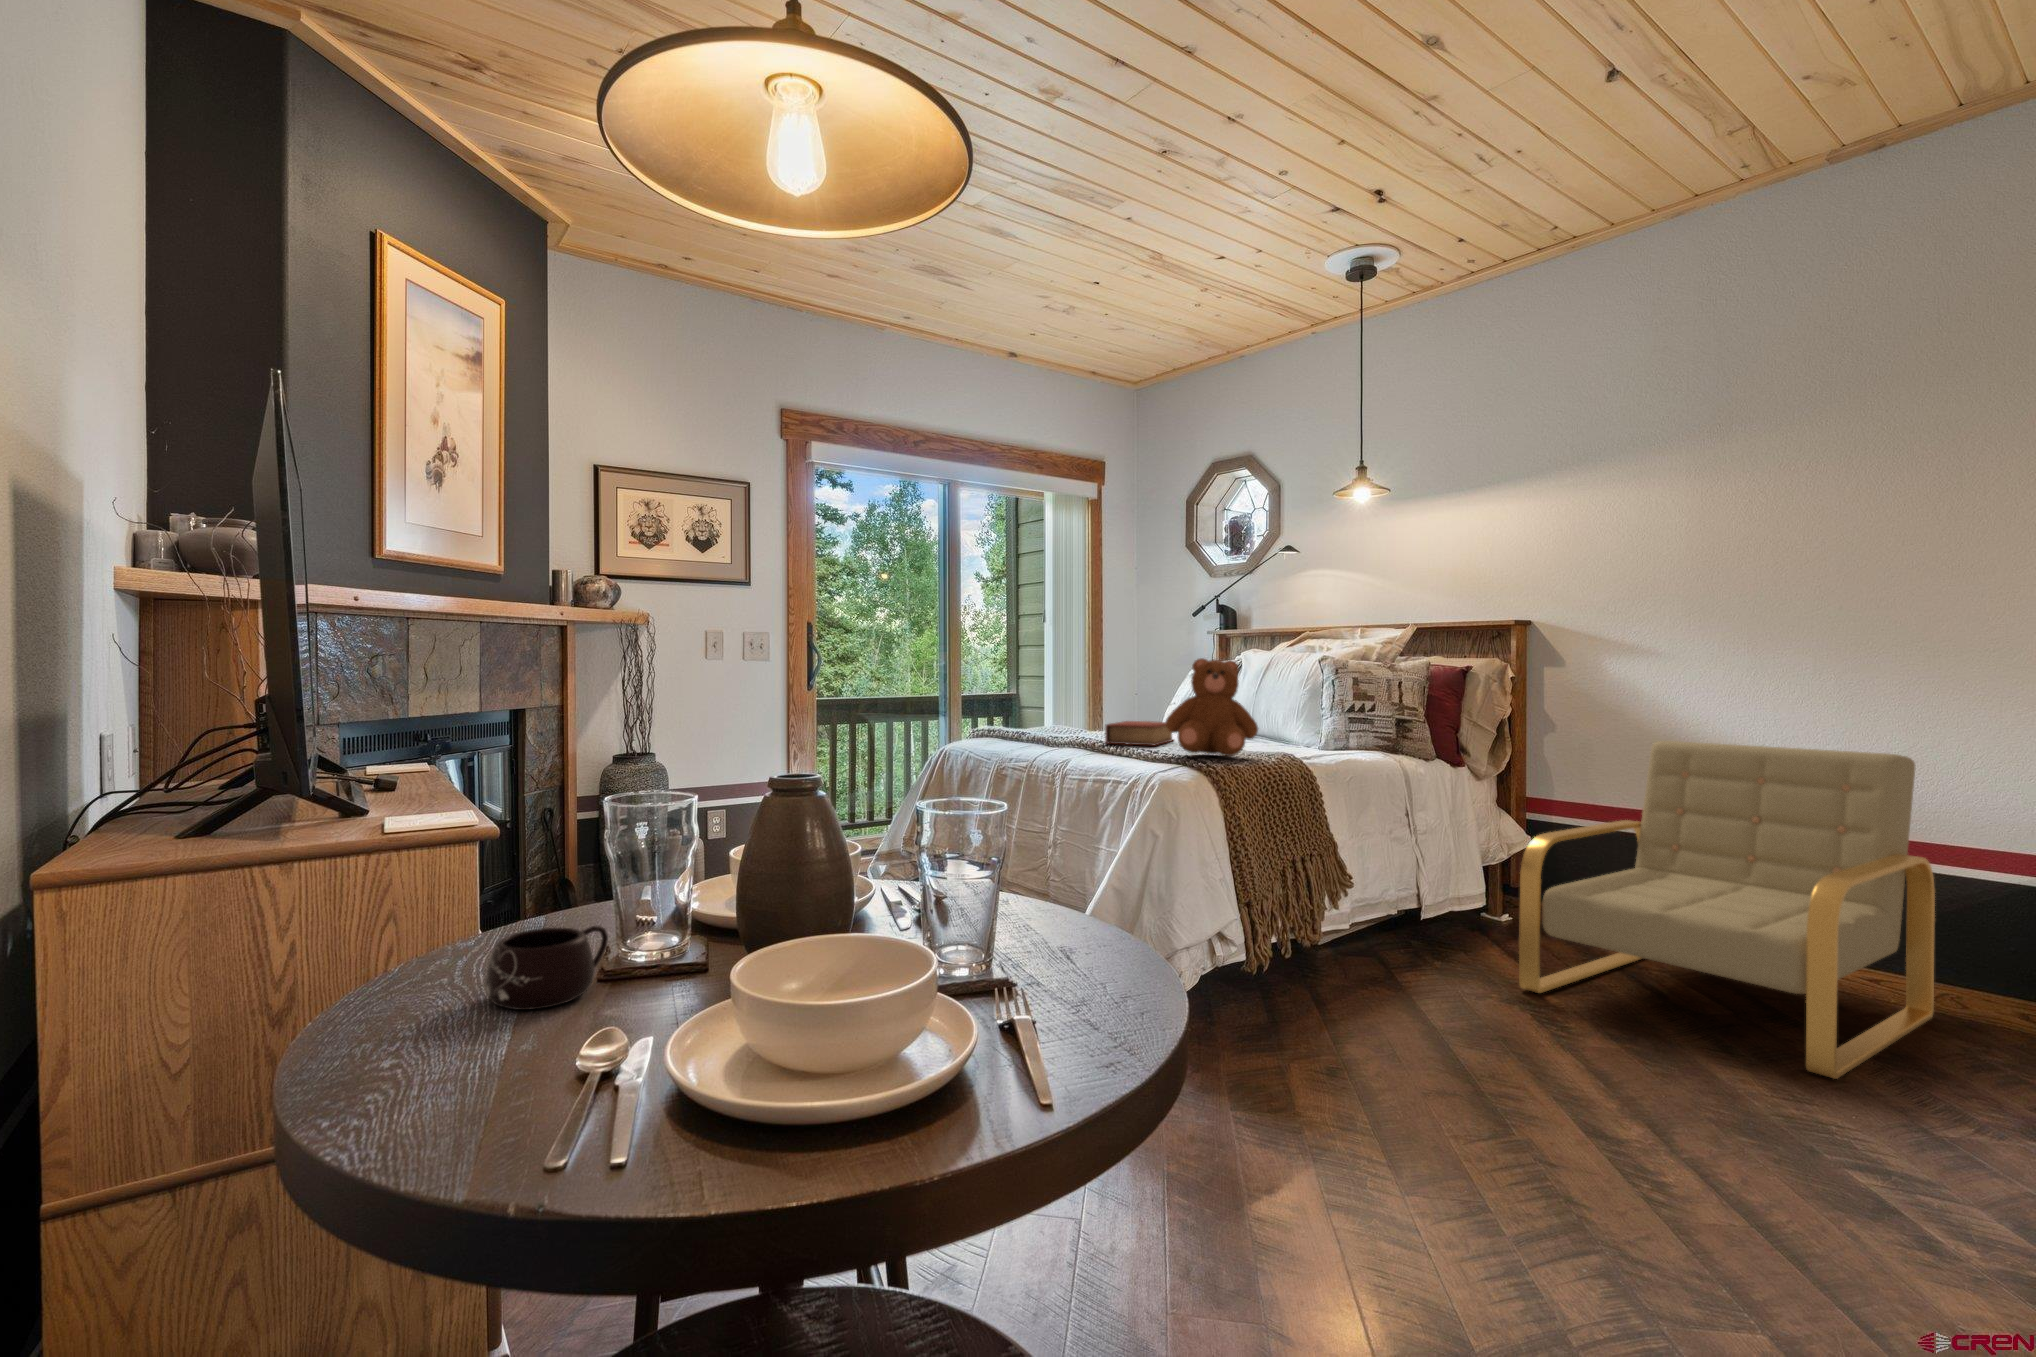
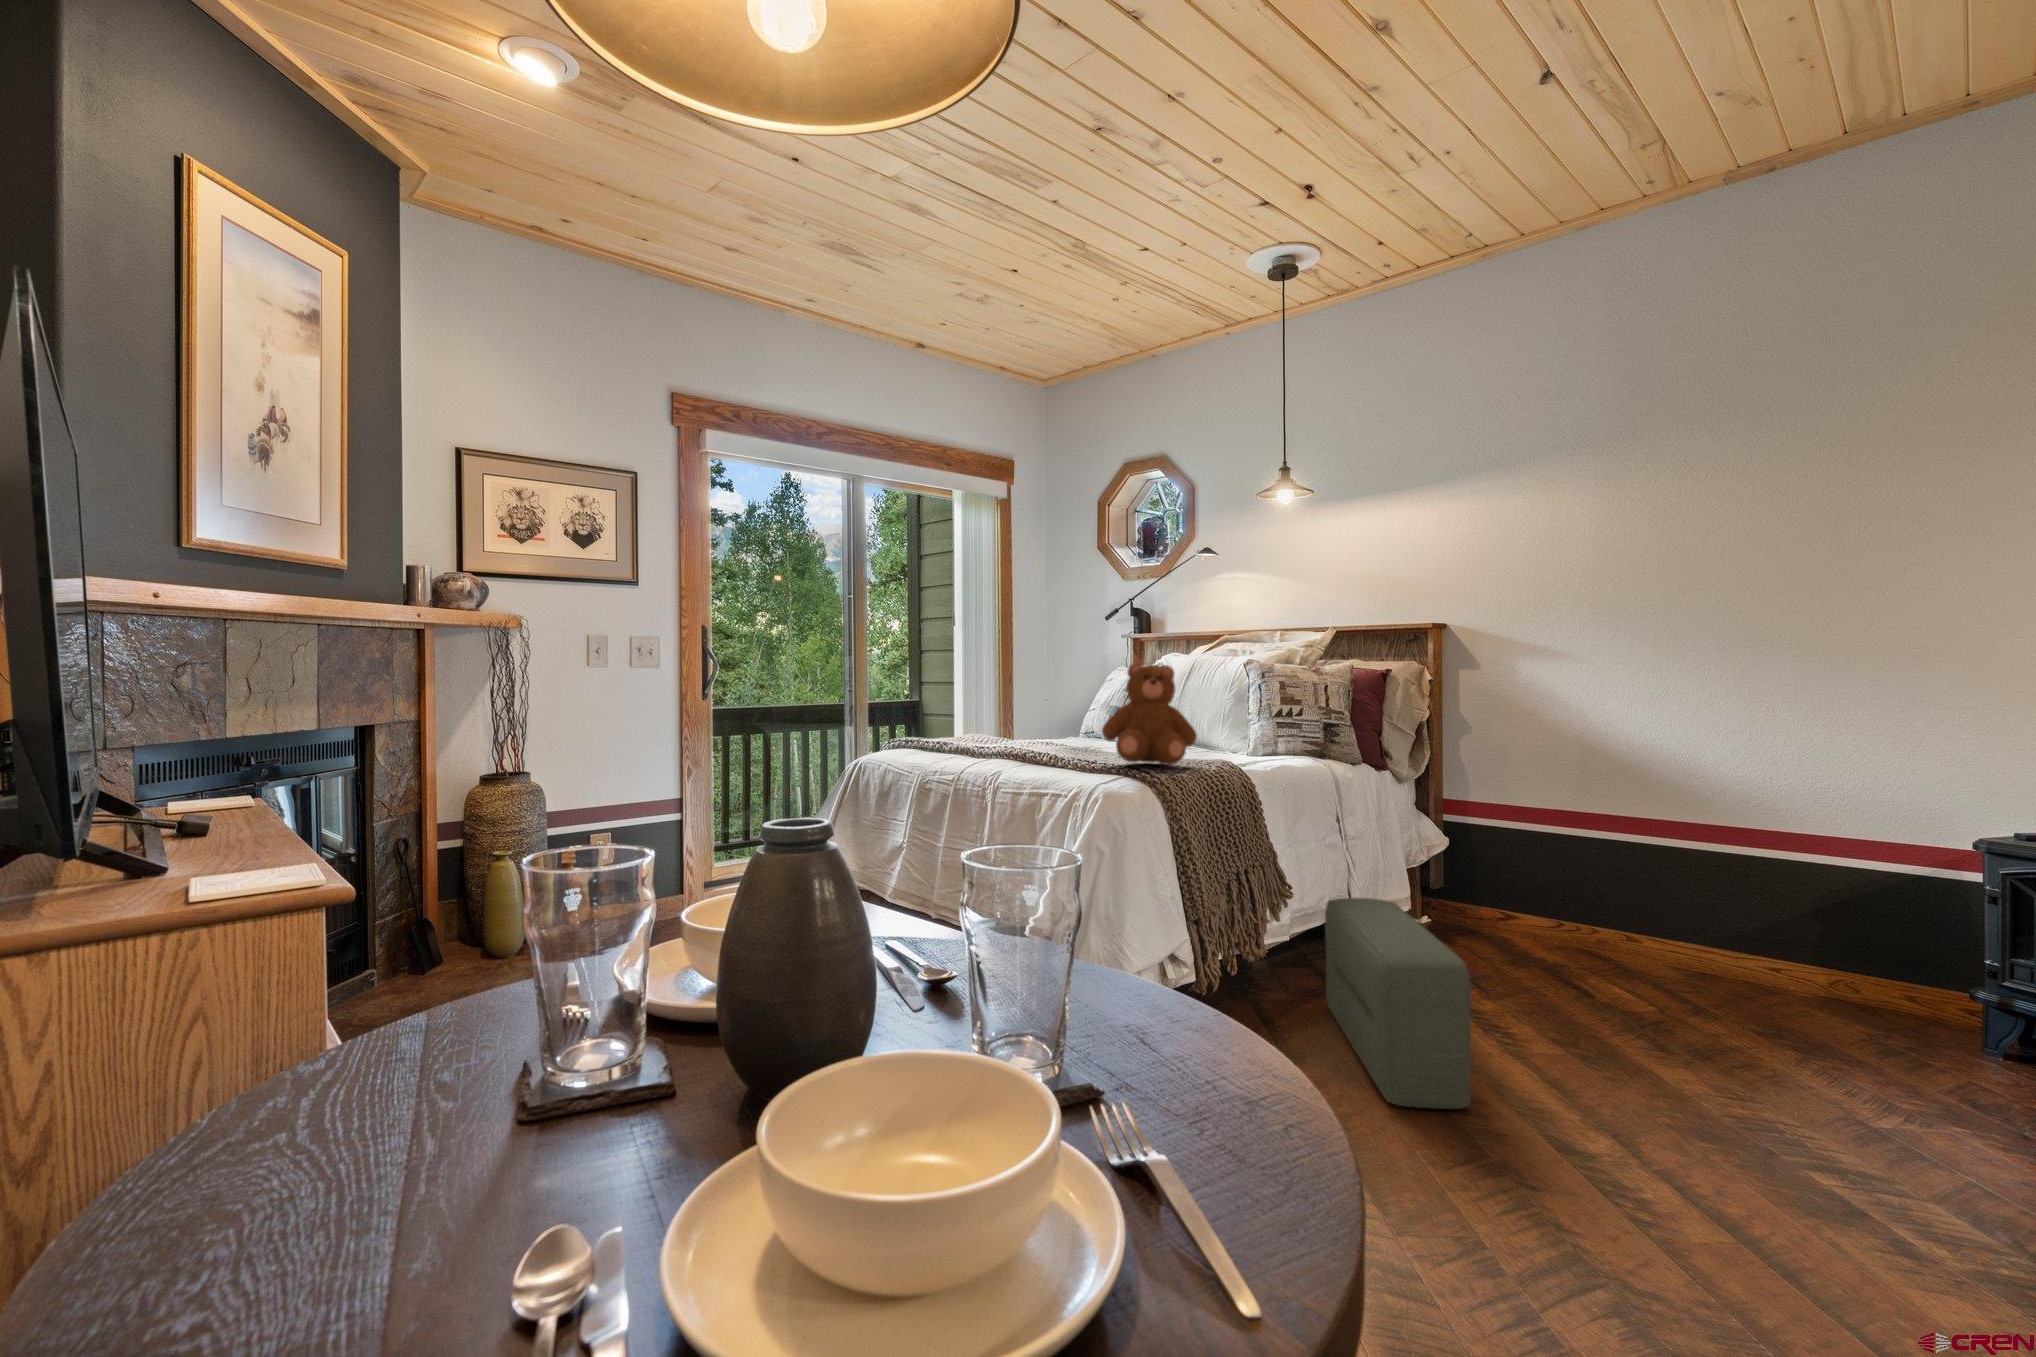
book: present [1105,721,1173,745] -> none [1034,728,1102,754]
armchair: present [1519,741,1935,1079] -> none [1456,741,1830,1075]
pouf: none [1380,889,1501,1088] -> present [1325,898,1471,1109]
mug: present [486,925,608,1010] -> none [322,1071,516,1229]

